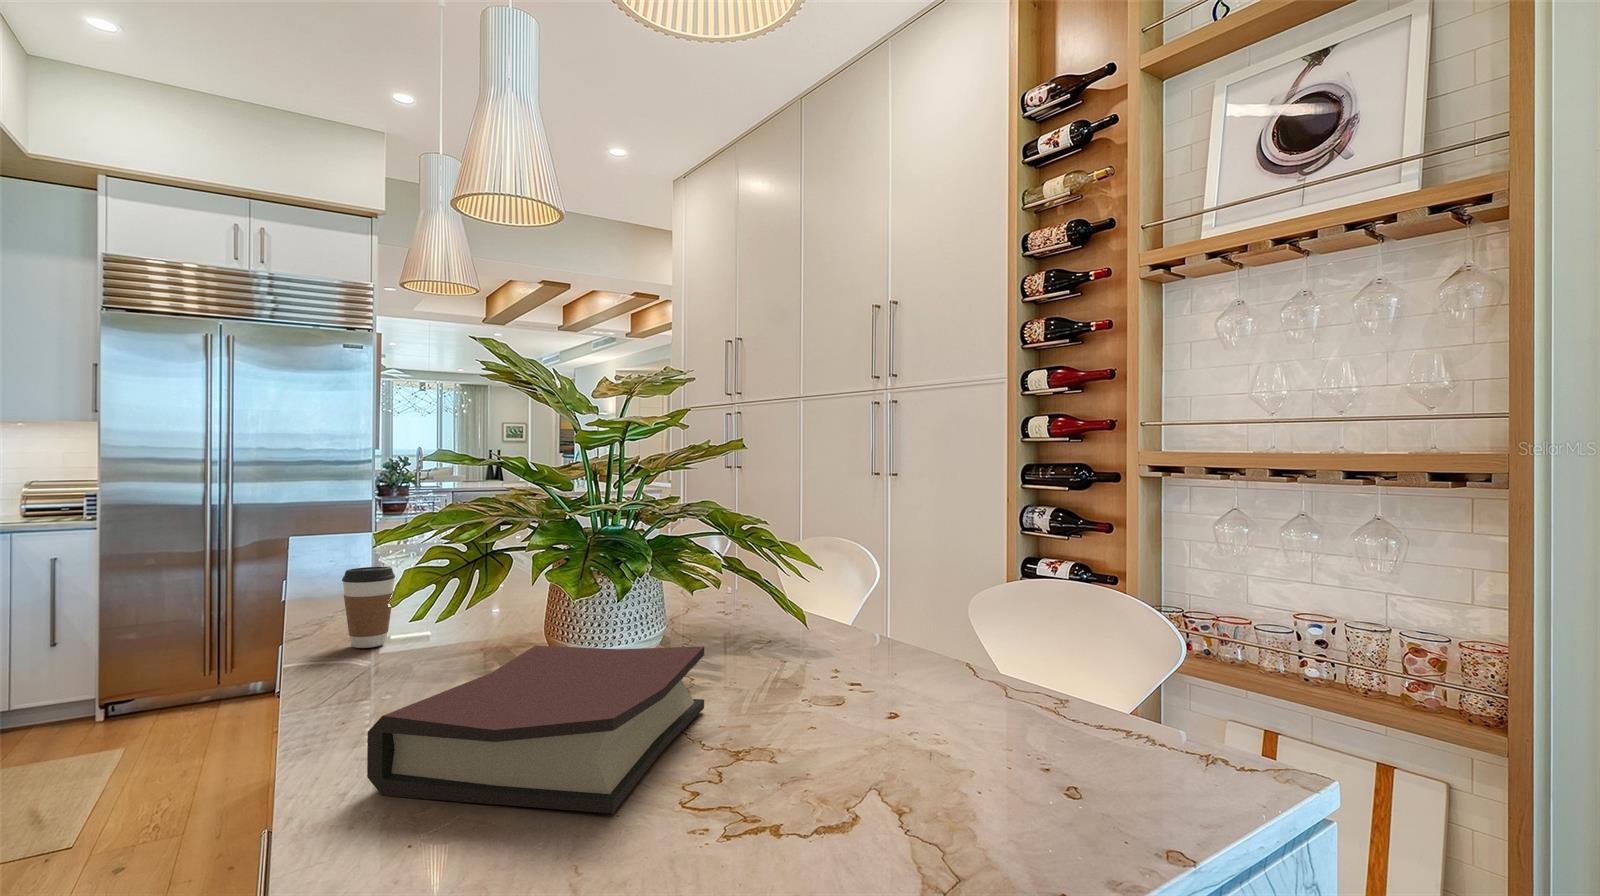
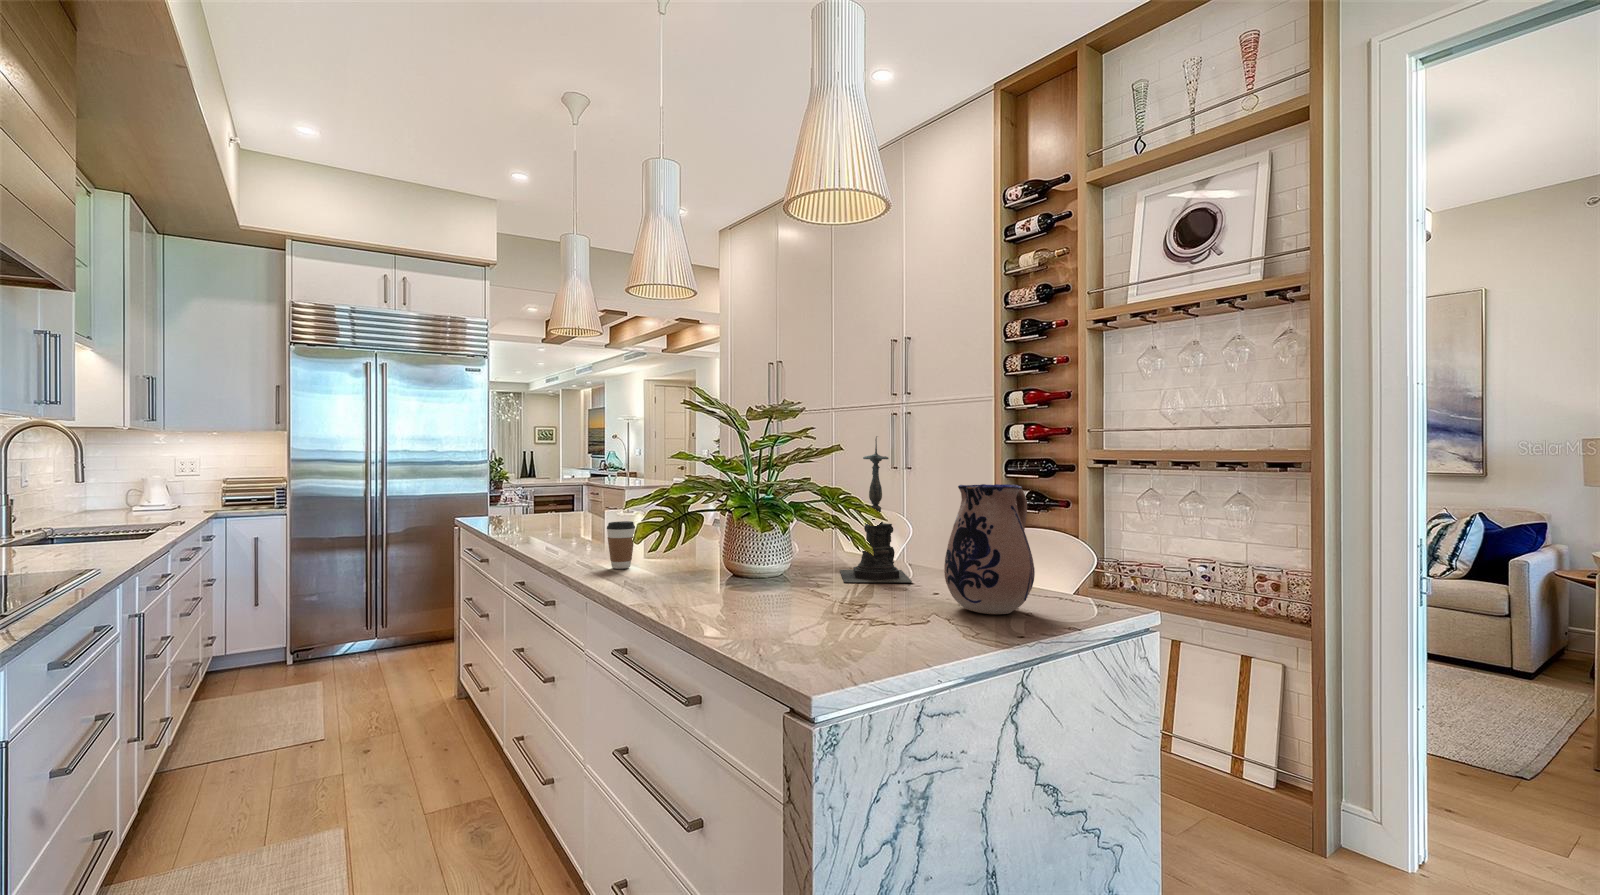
candle holder: none [725,426,846,686] -> present [840,436,912,583]
ceramic pitcher: none [882,517,1065,793] -> present [944,484,1035,614]
hardback book: present [367,646,704,813] -> none [706,557,841,619]

